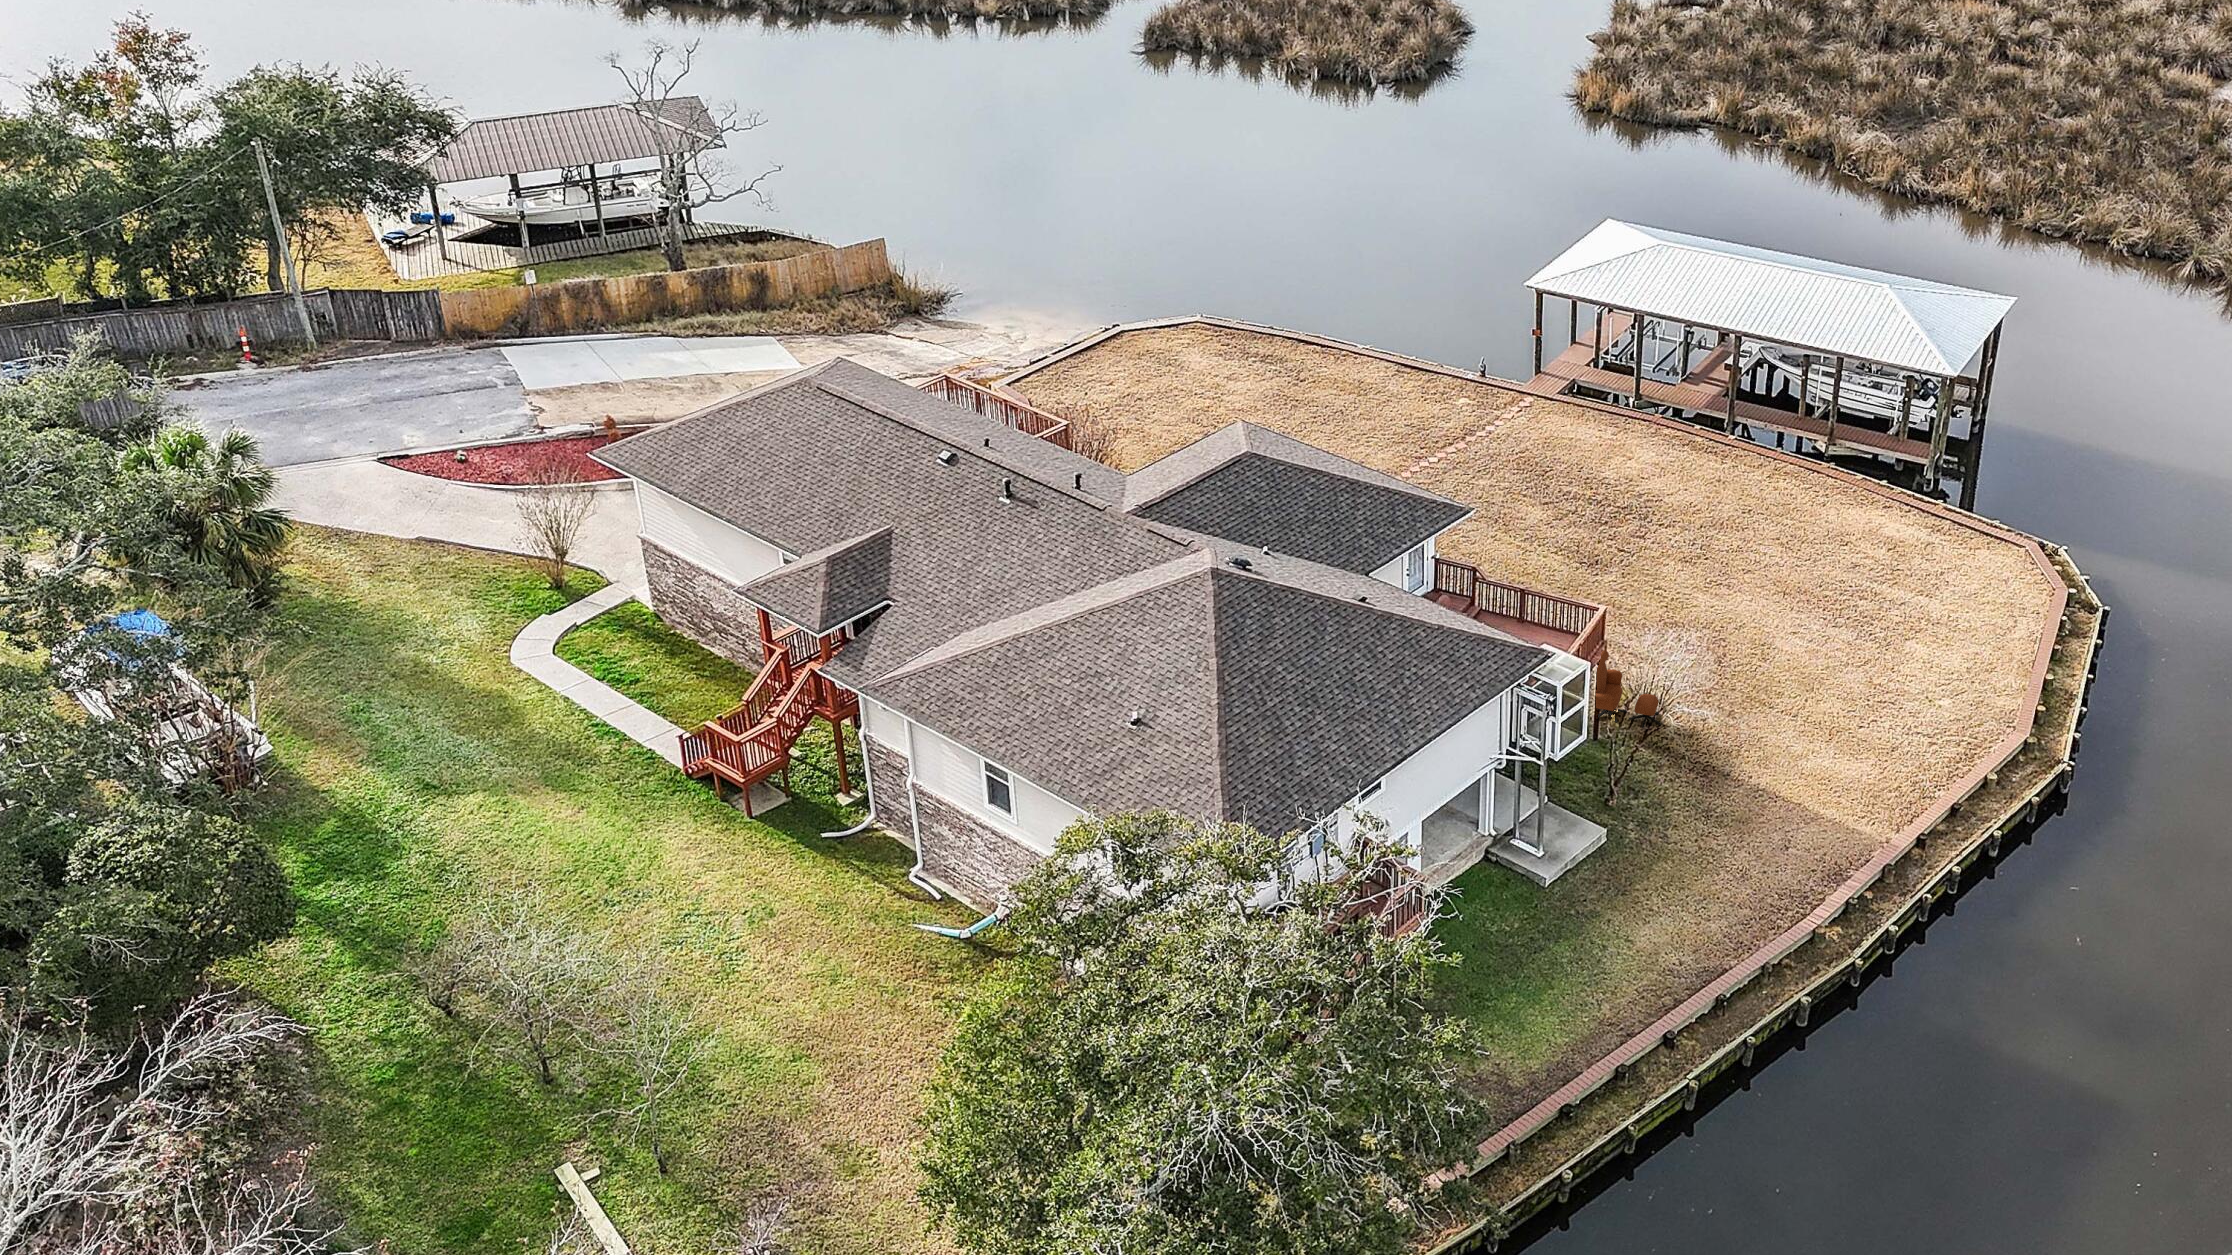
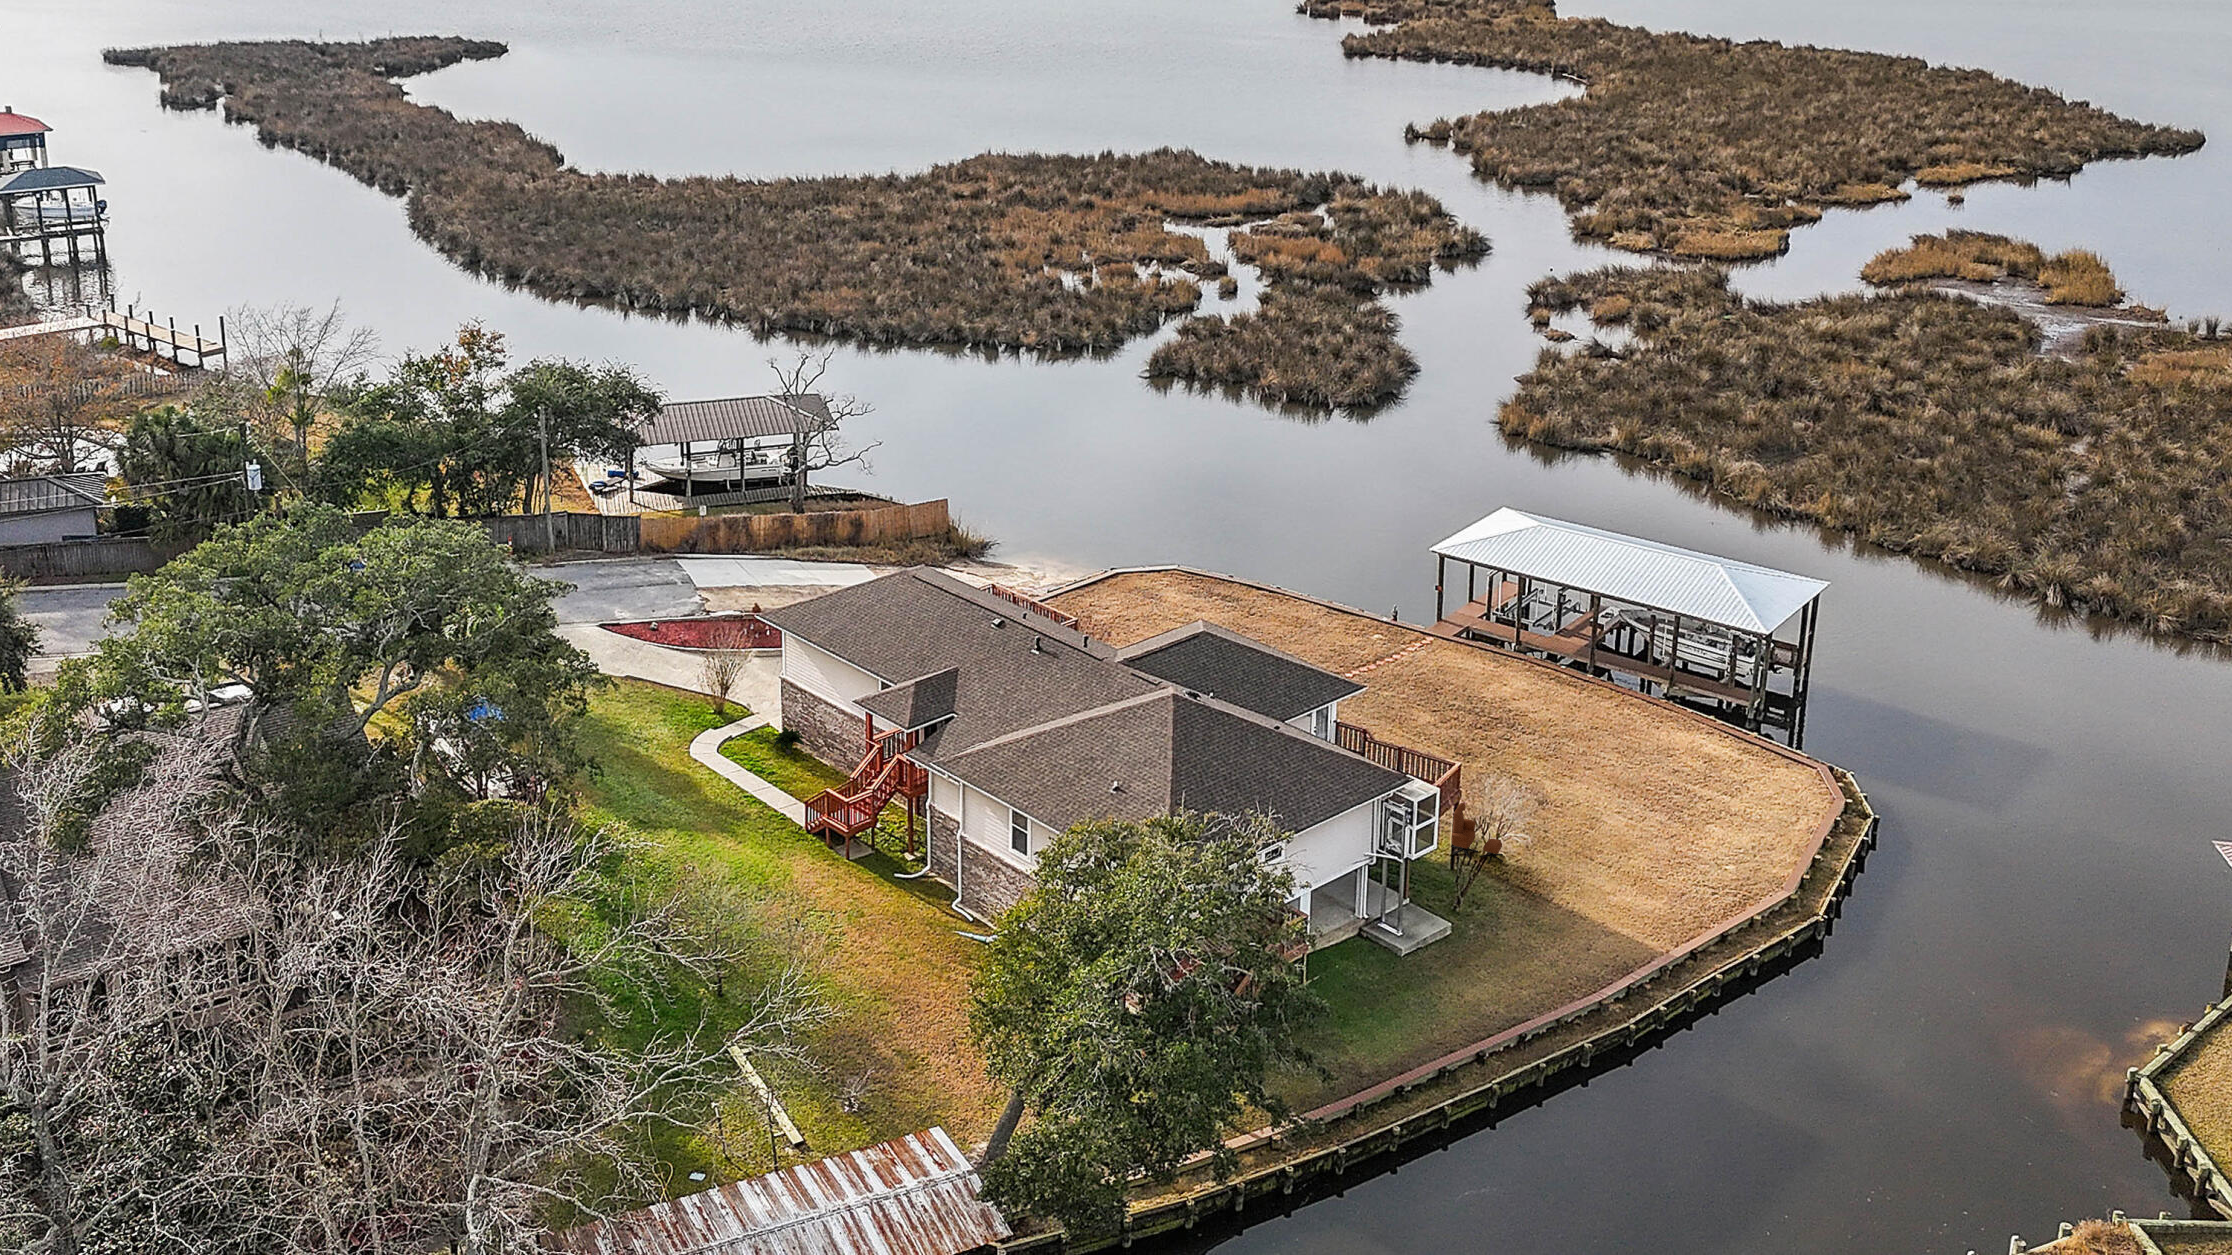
potted plant: none [633,607,683,647] -> present [773,726,805,754]

